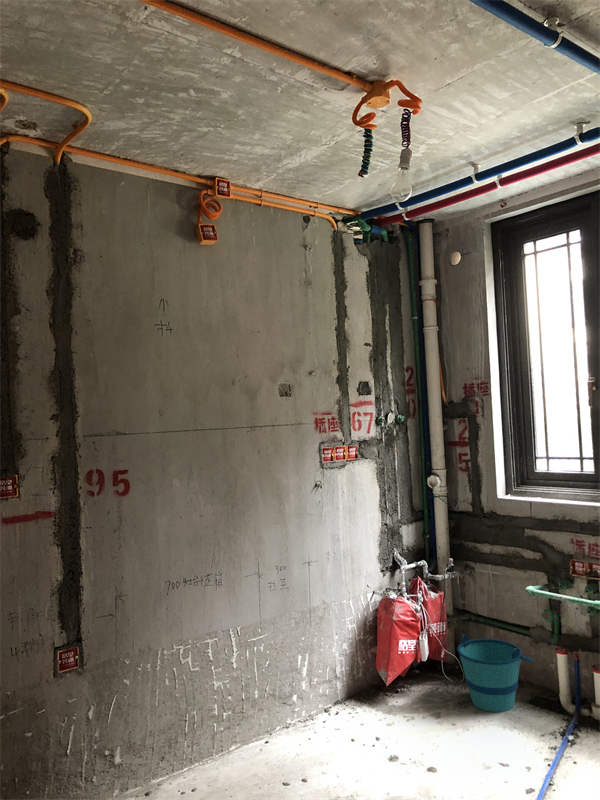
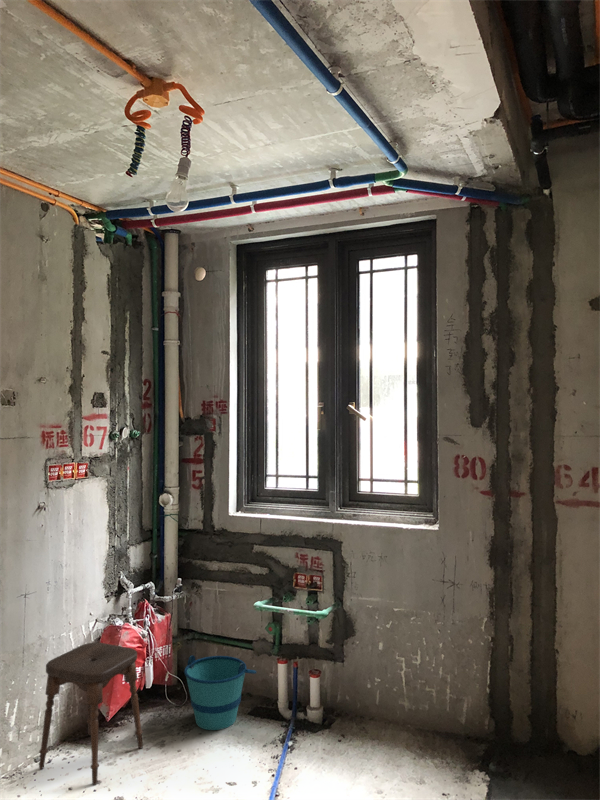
stool: none [328,610,419,737] -> present [39,643,143,785]

